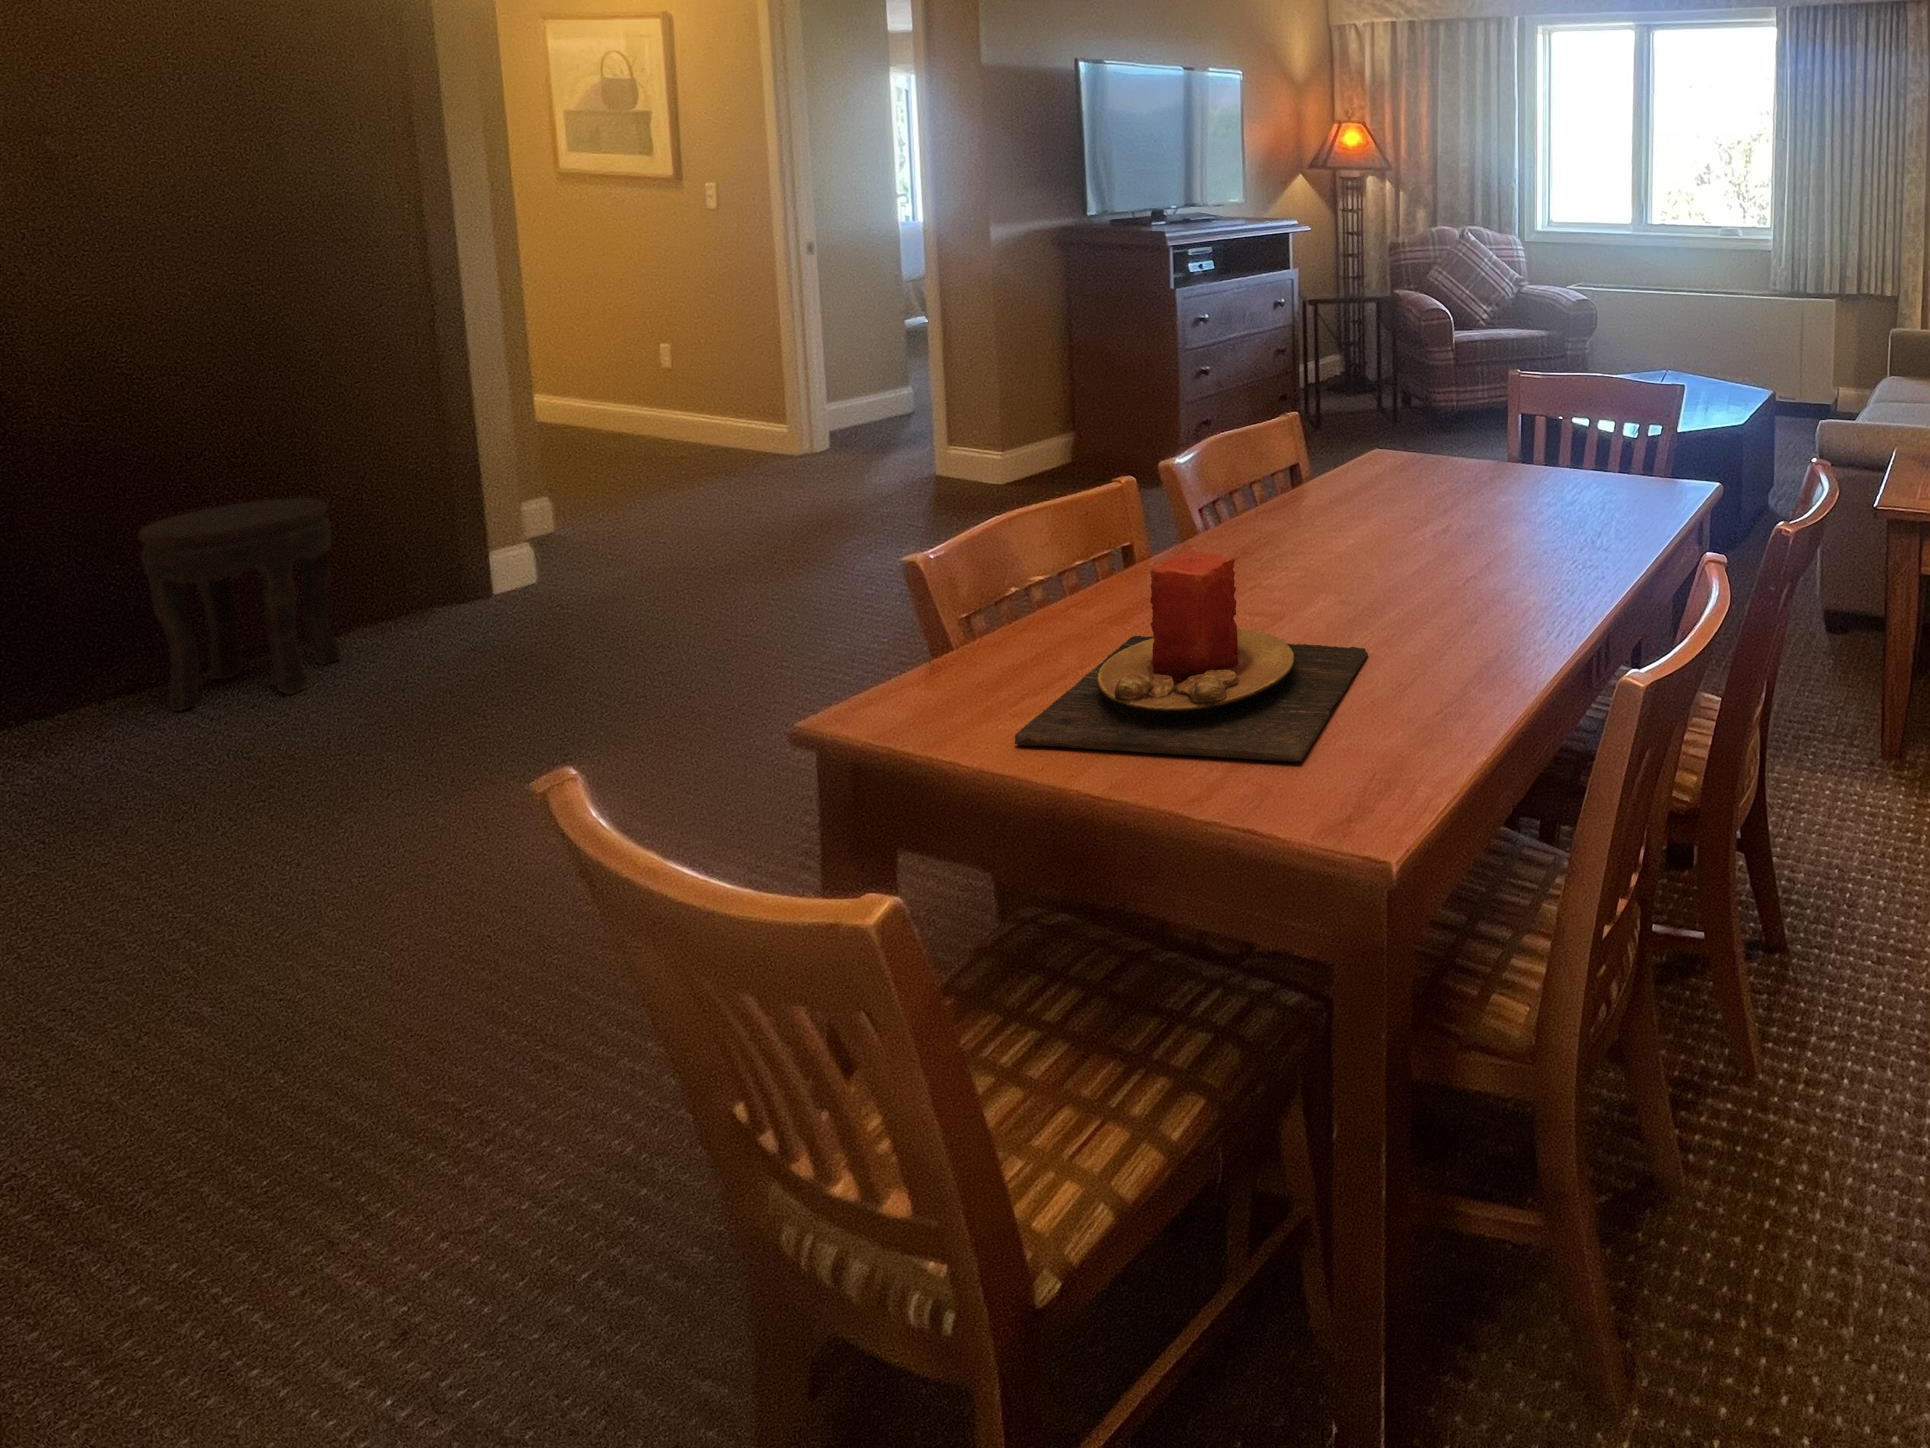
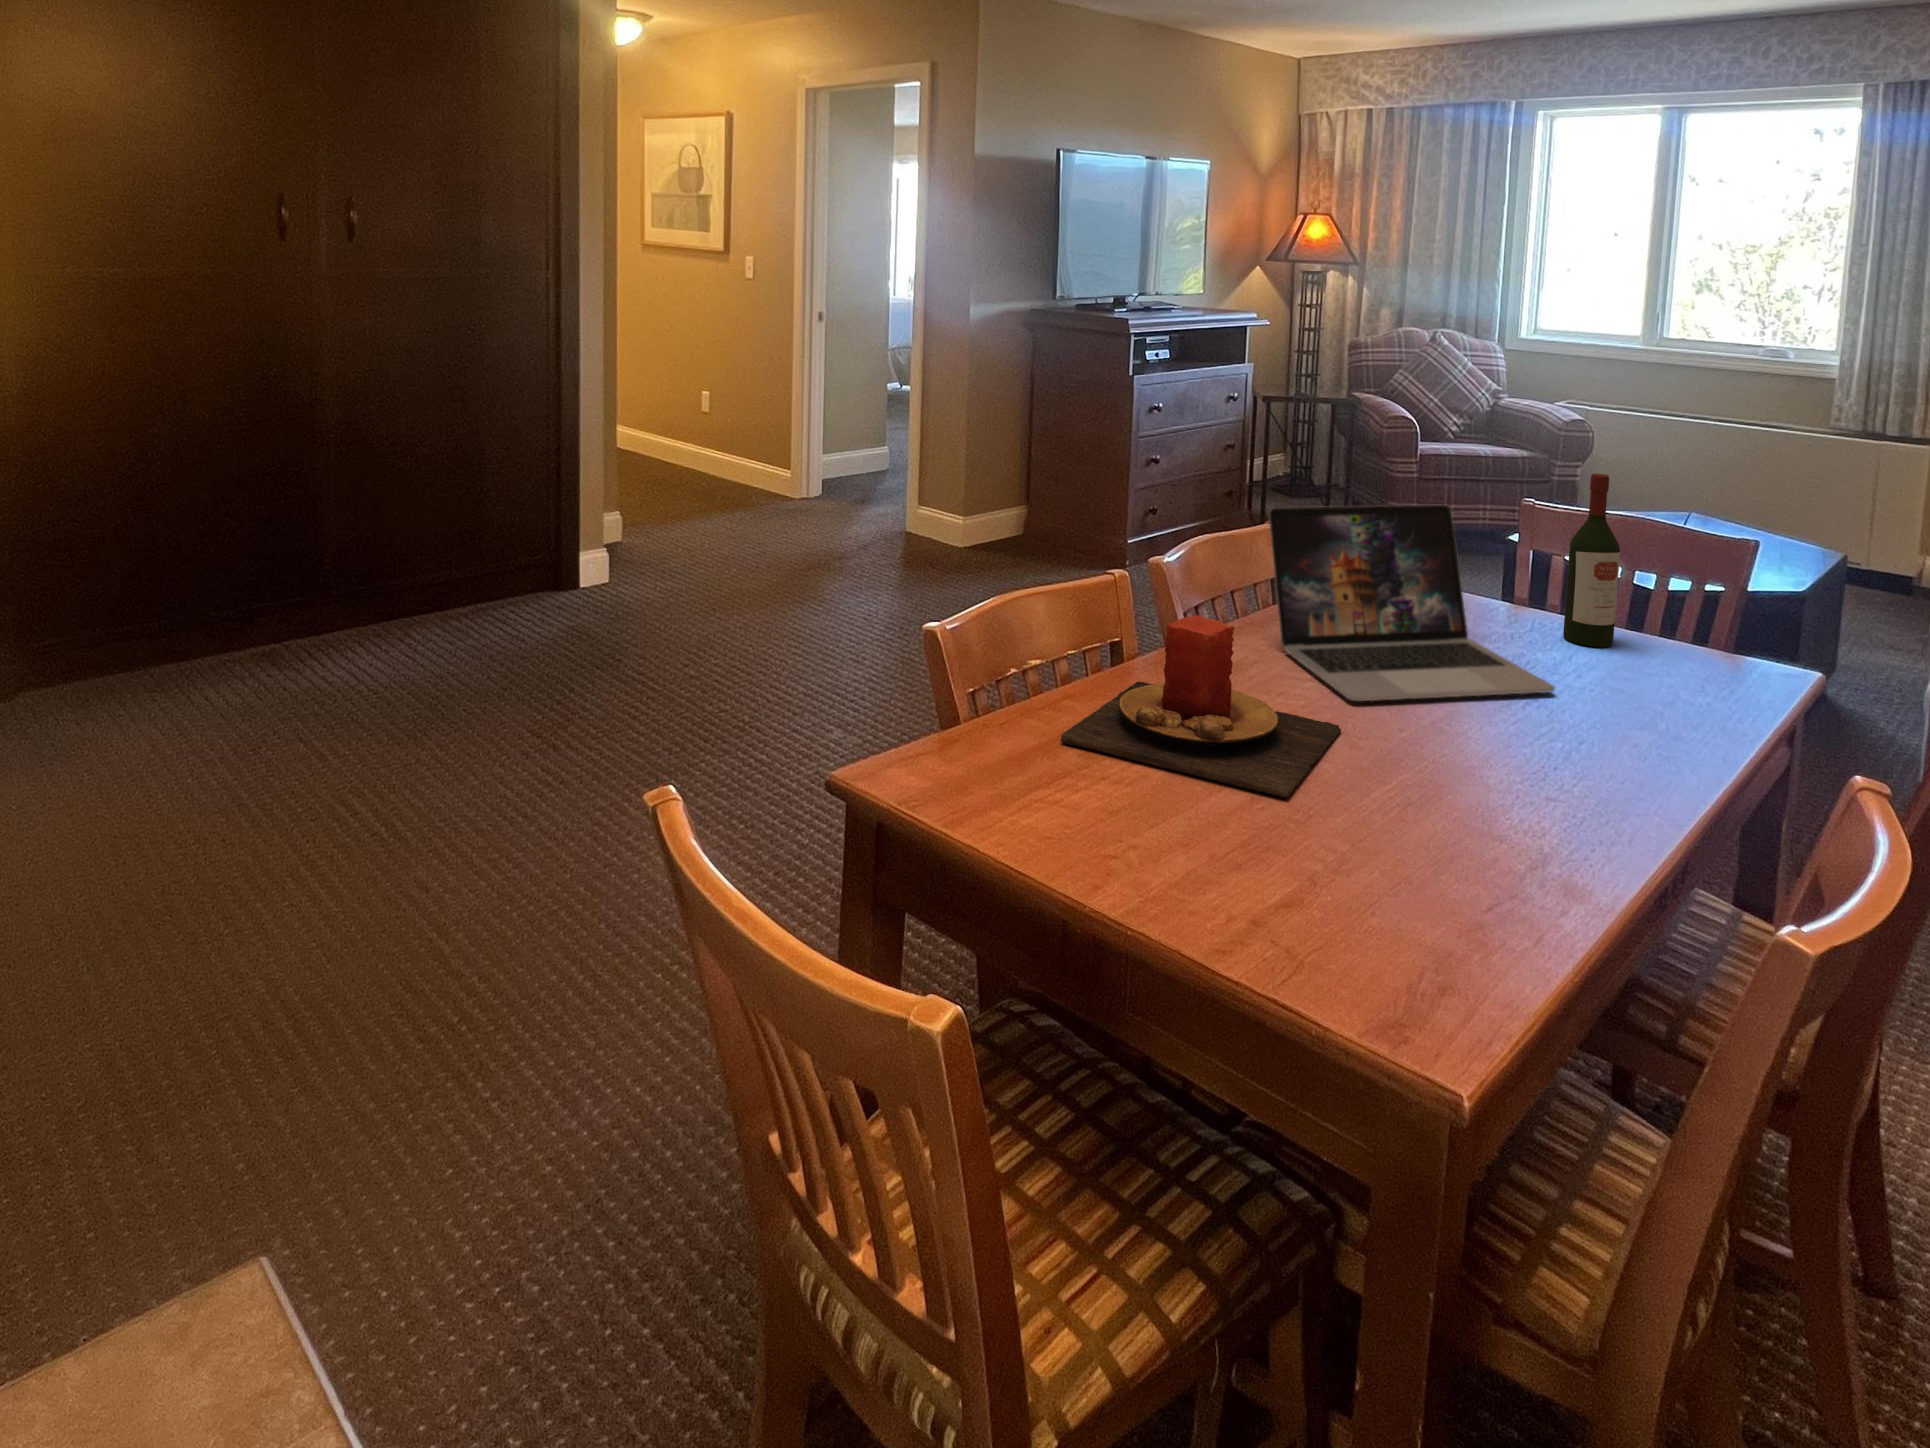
wine bottle: none [1585,341,1629,510] -> present [1563,474,1620,647]
laptop: none [1284,386,1581,614] -> present [1269,504,1555,701]
side table: present [139,498,340,711] -> none [416,491,515,637]

